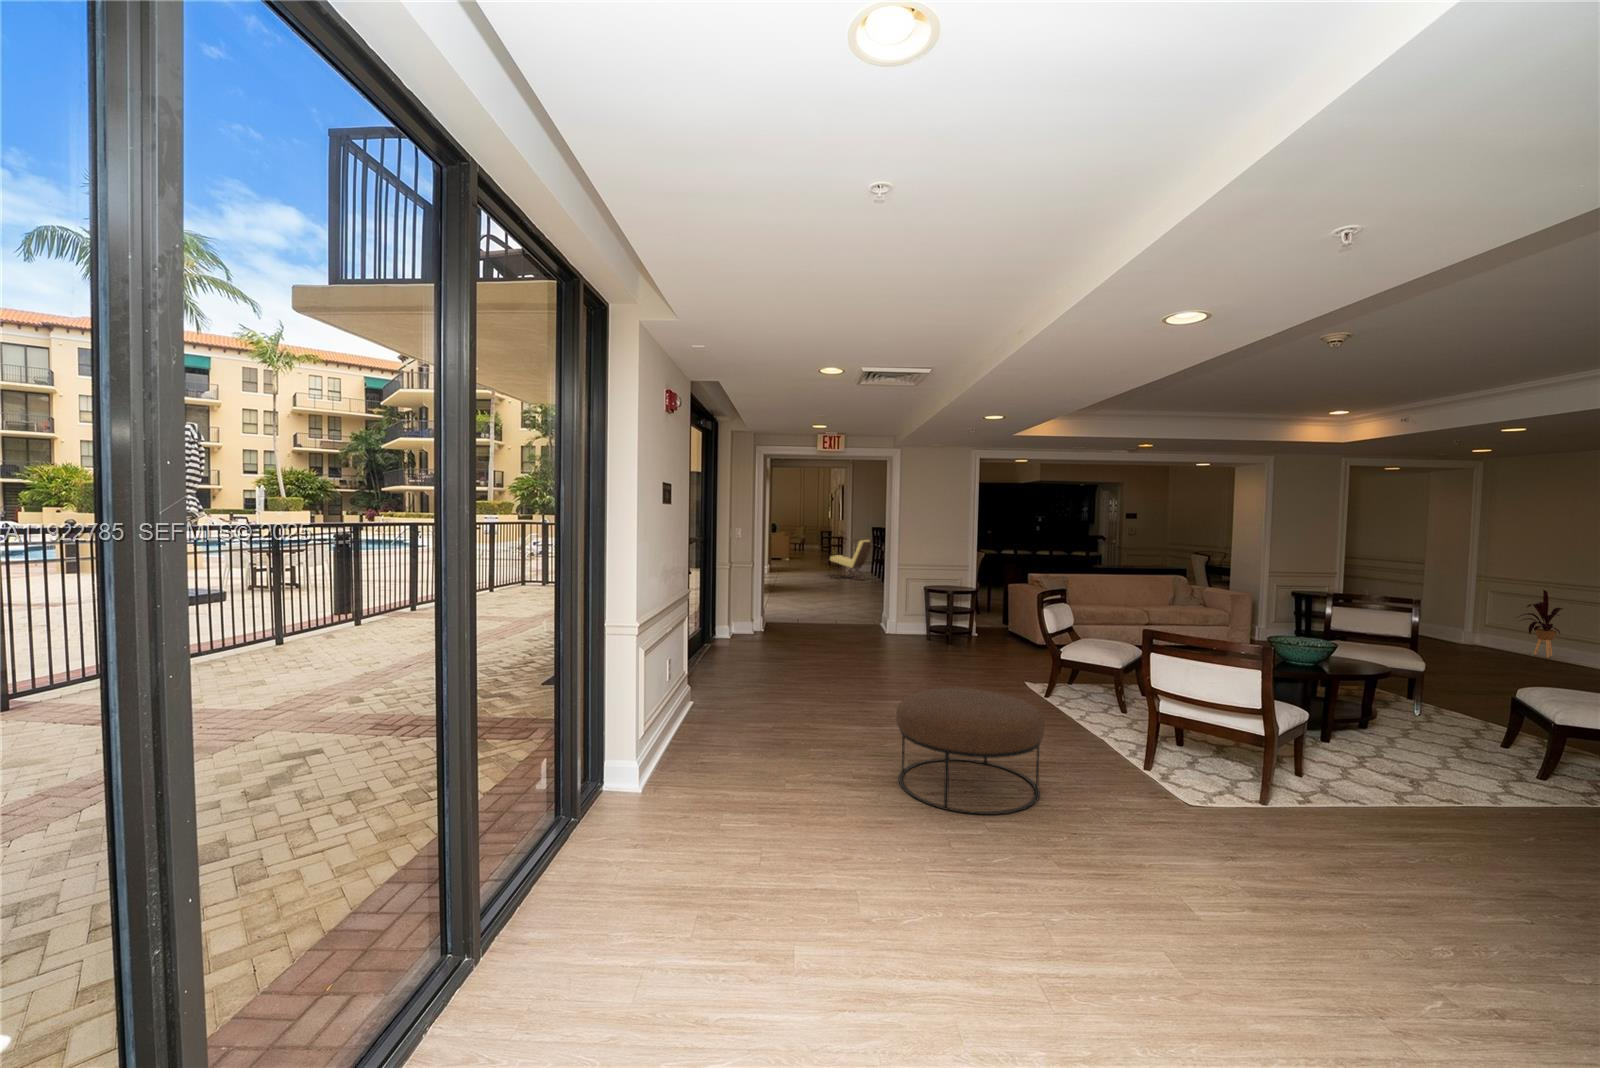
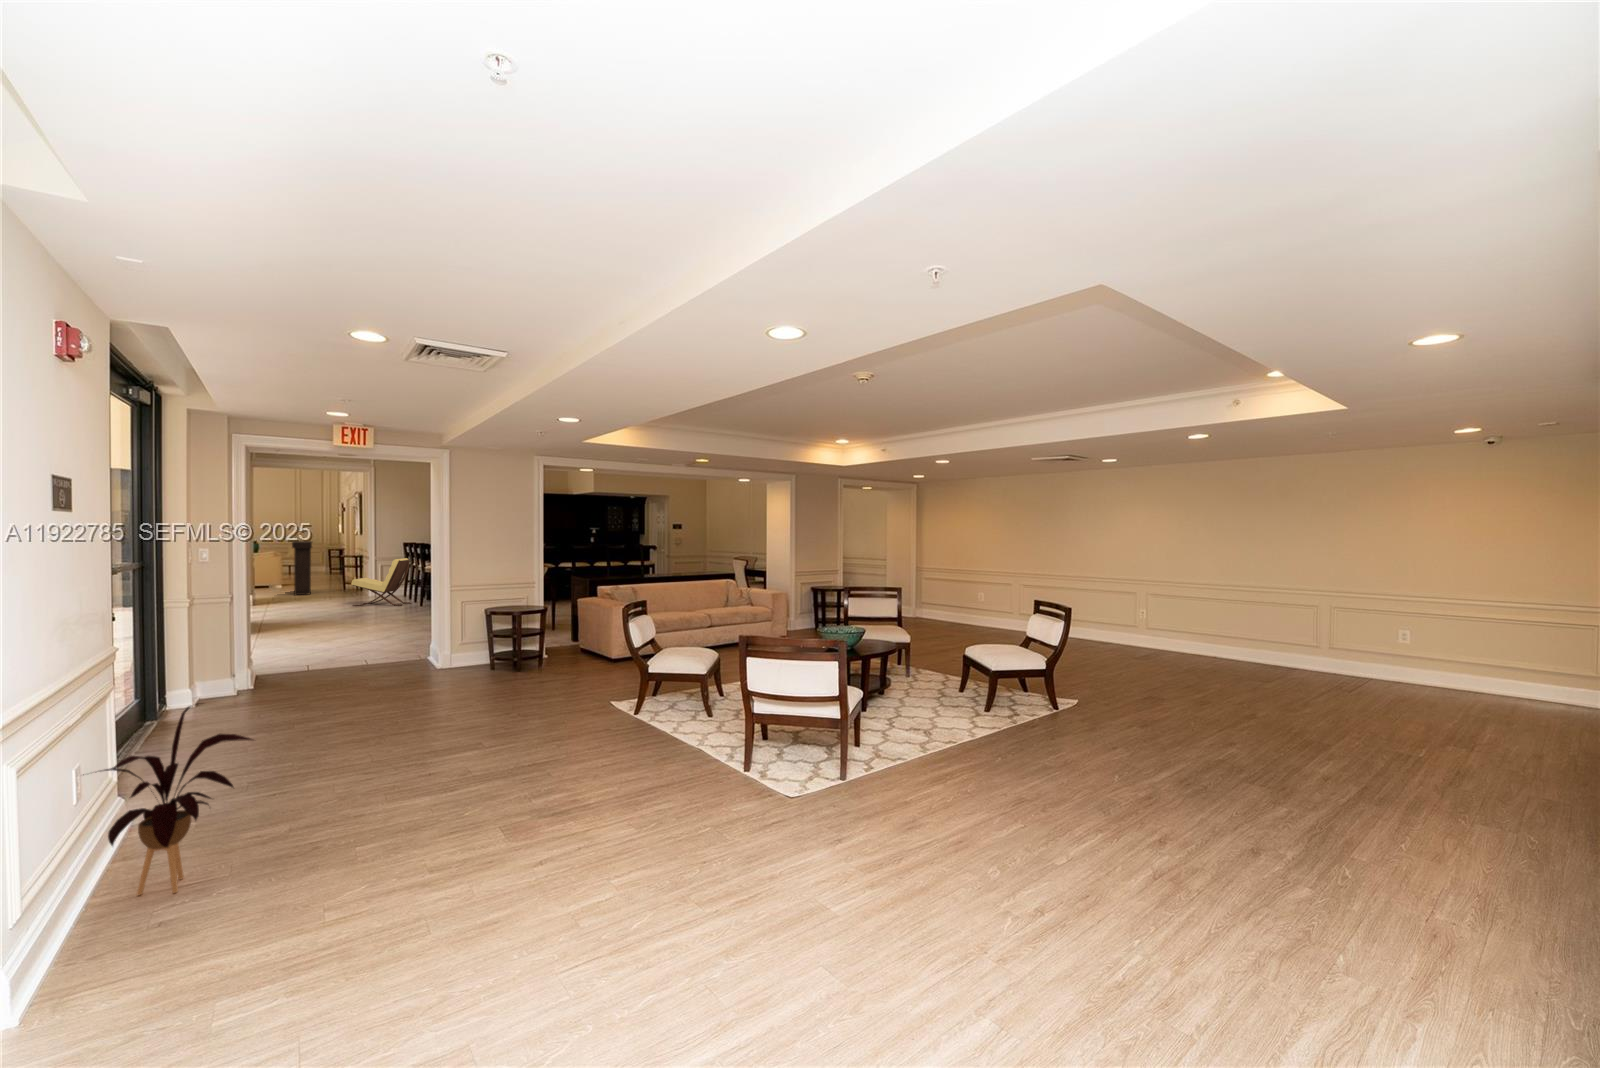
console table: none [792,524,805,567] -> present [292,541,312,595]
house plant: present [1517,590,1563,657] -> present [83,703,253,895]
ottoman: present [896,688,1045,815] -> none [485,724,663,884]

